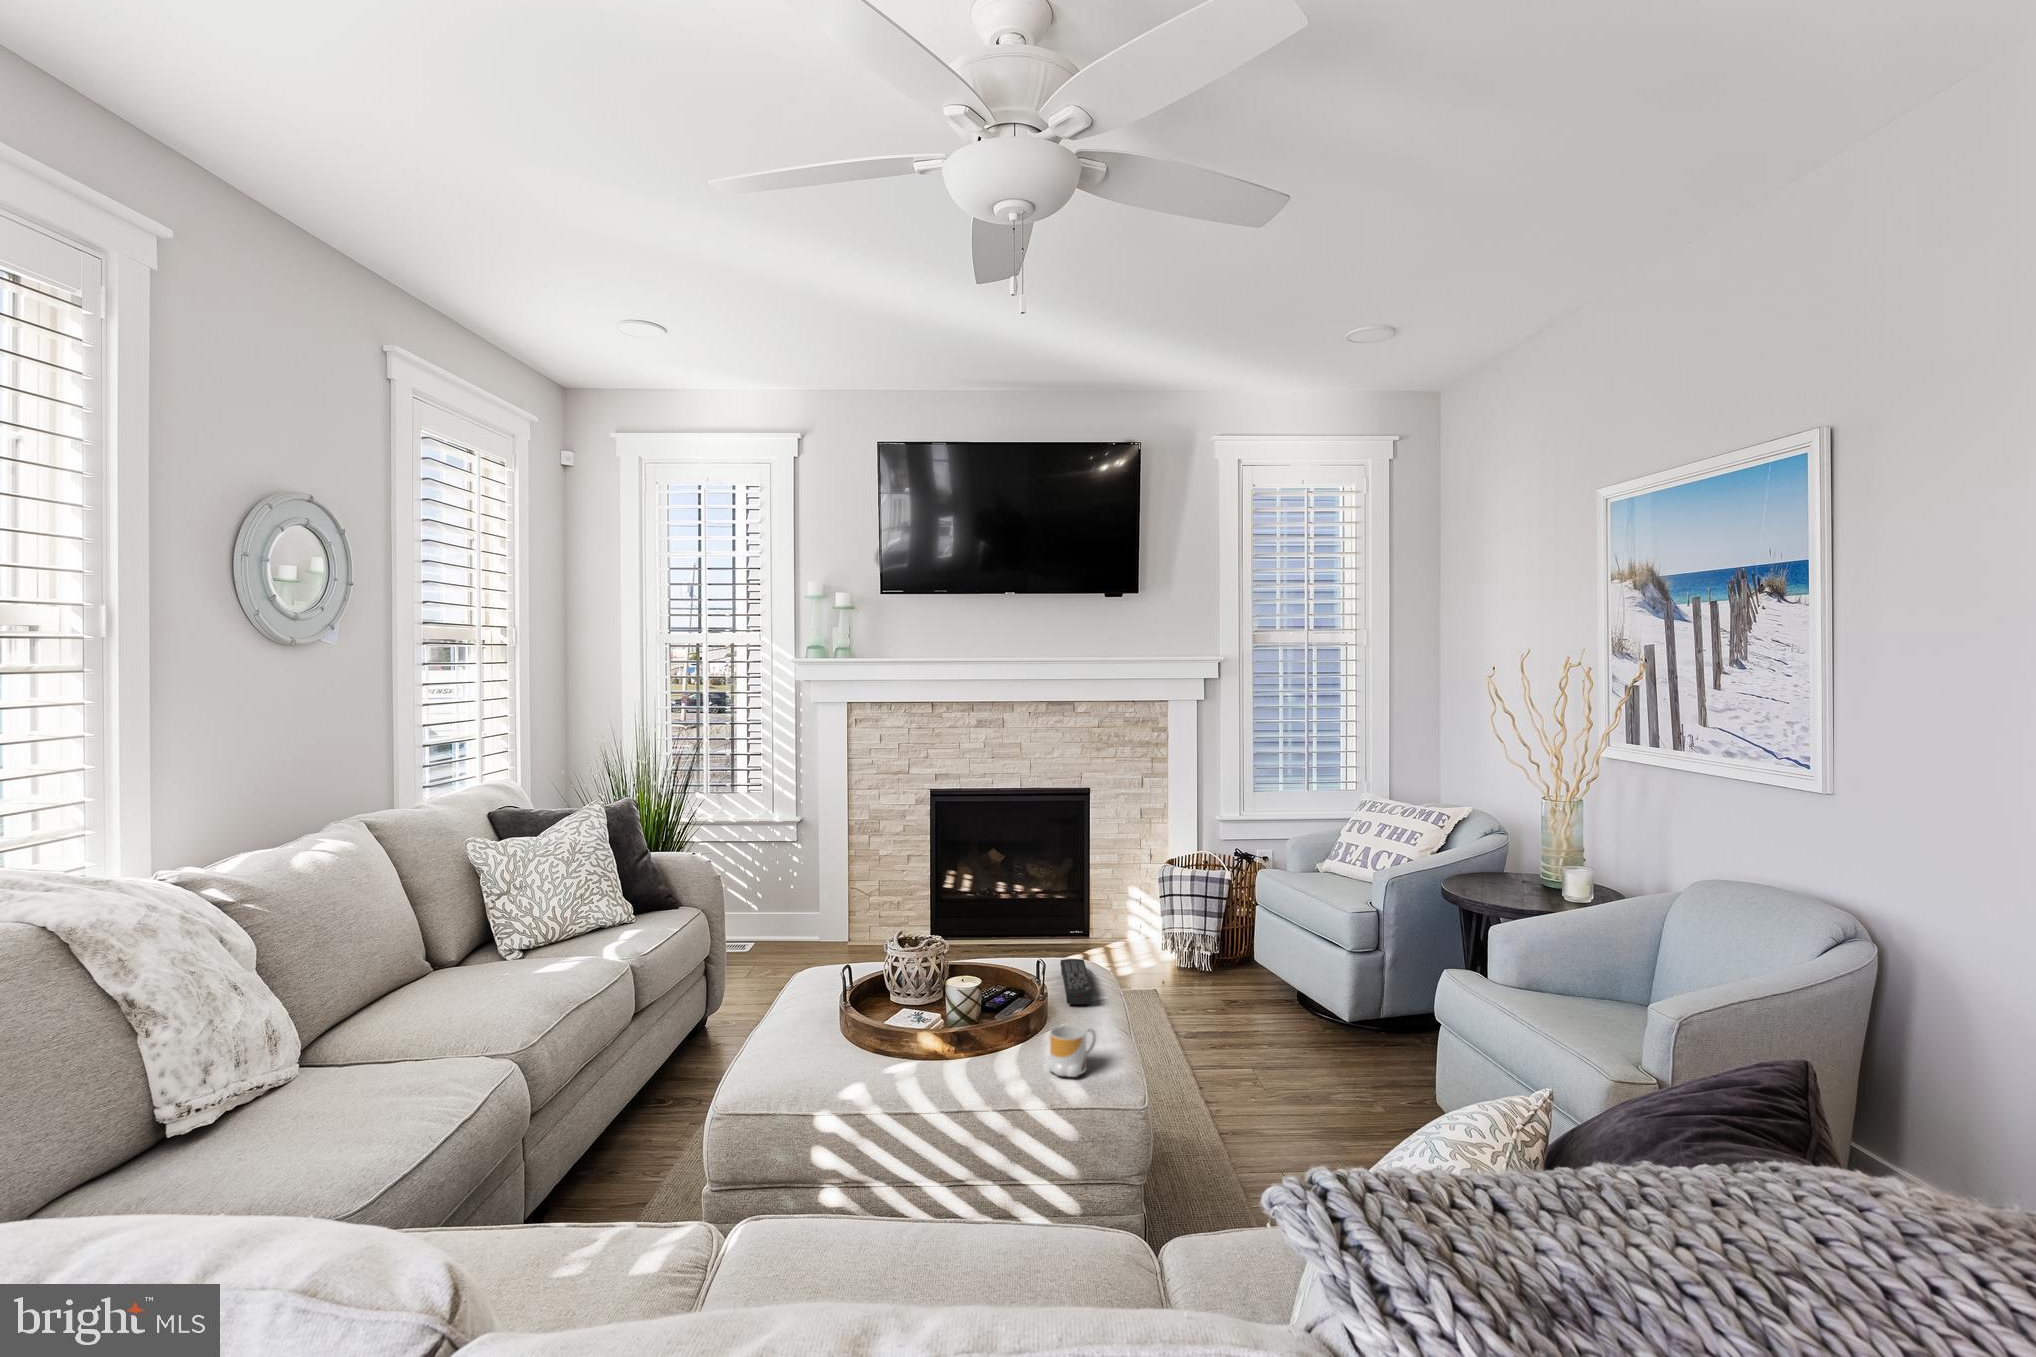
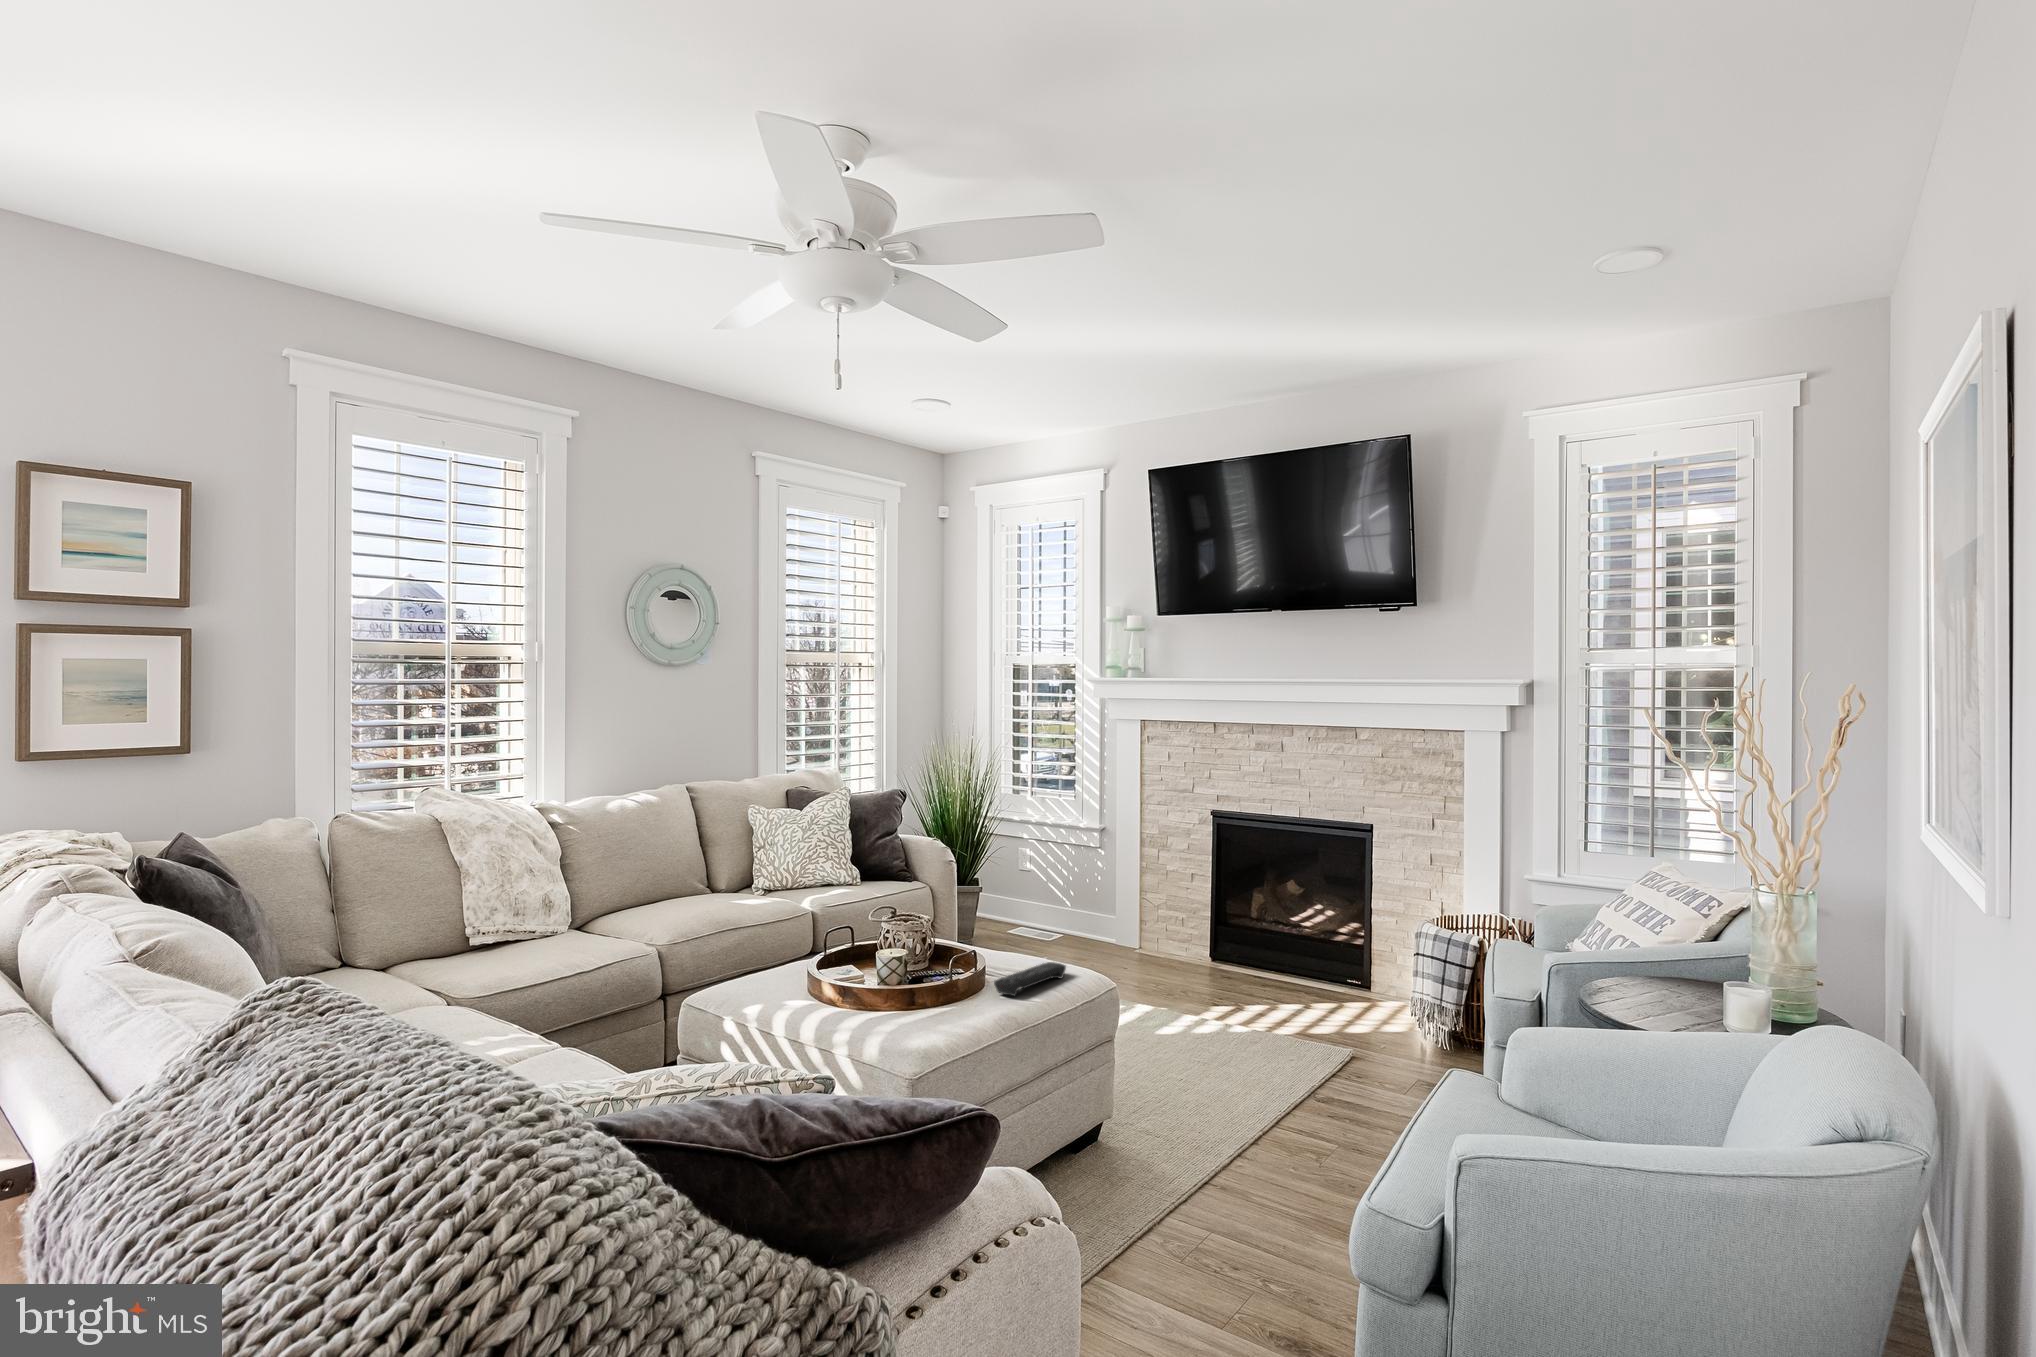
mug: present [1047,1025,1096,1077] -> none [887,992,934,1033]

